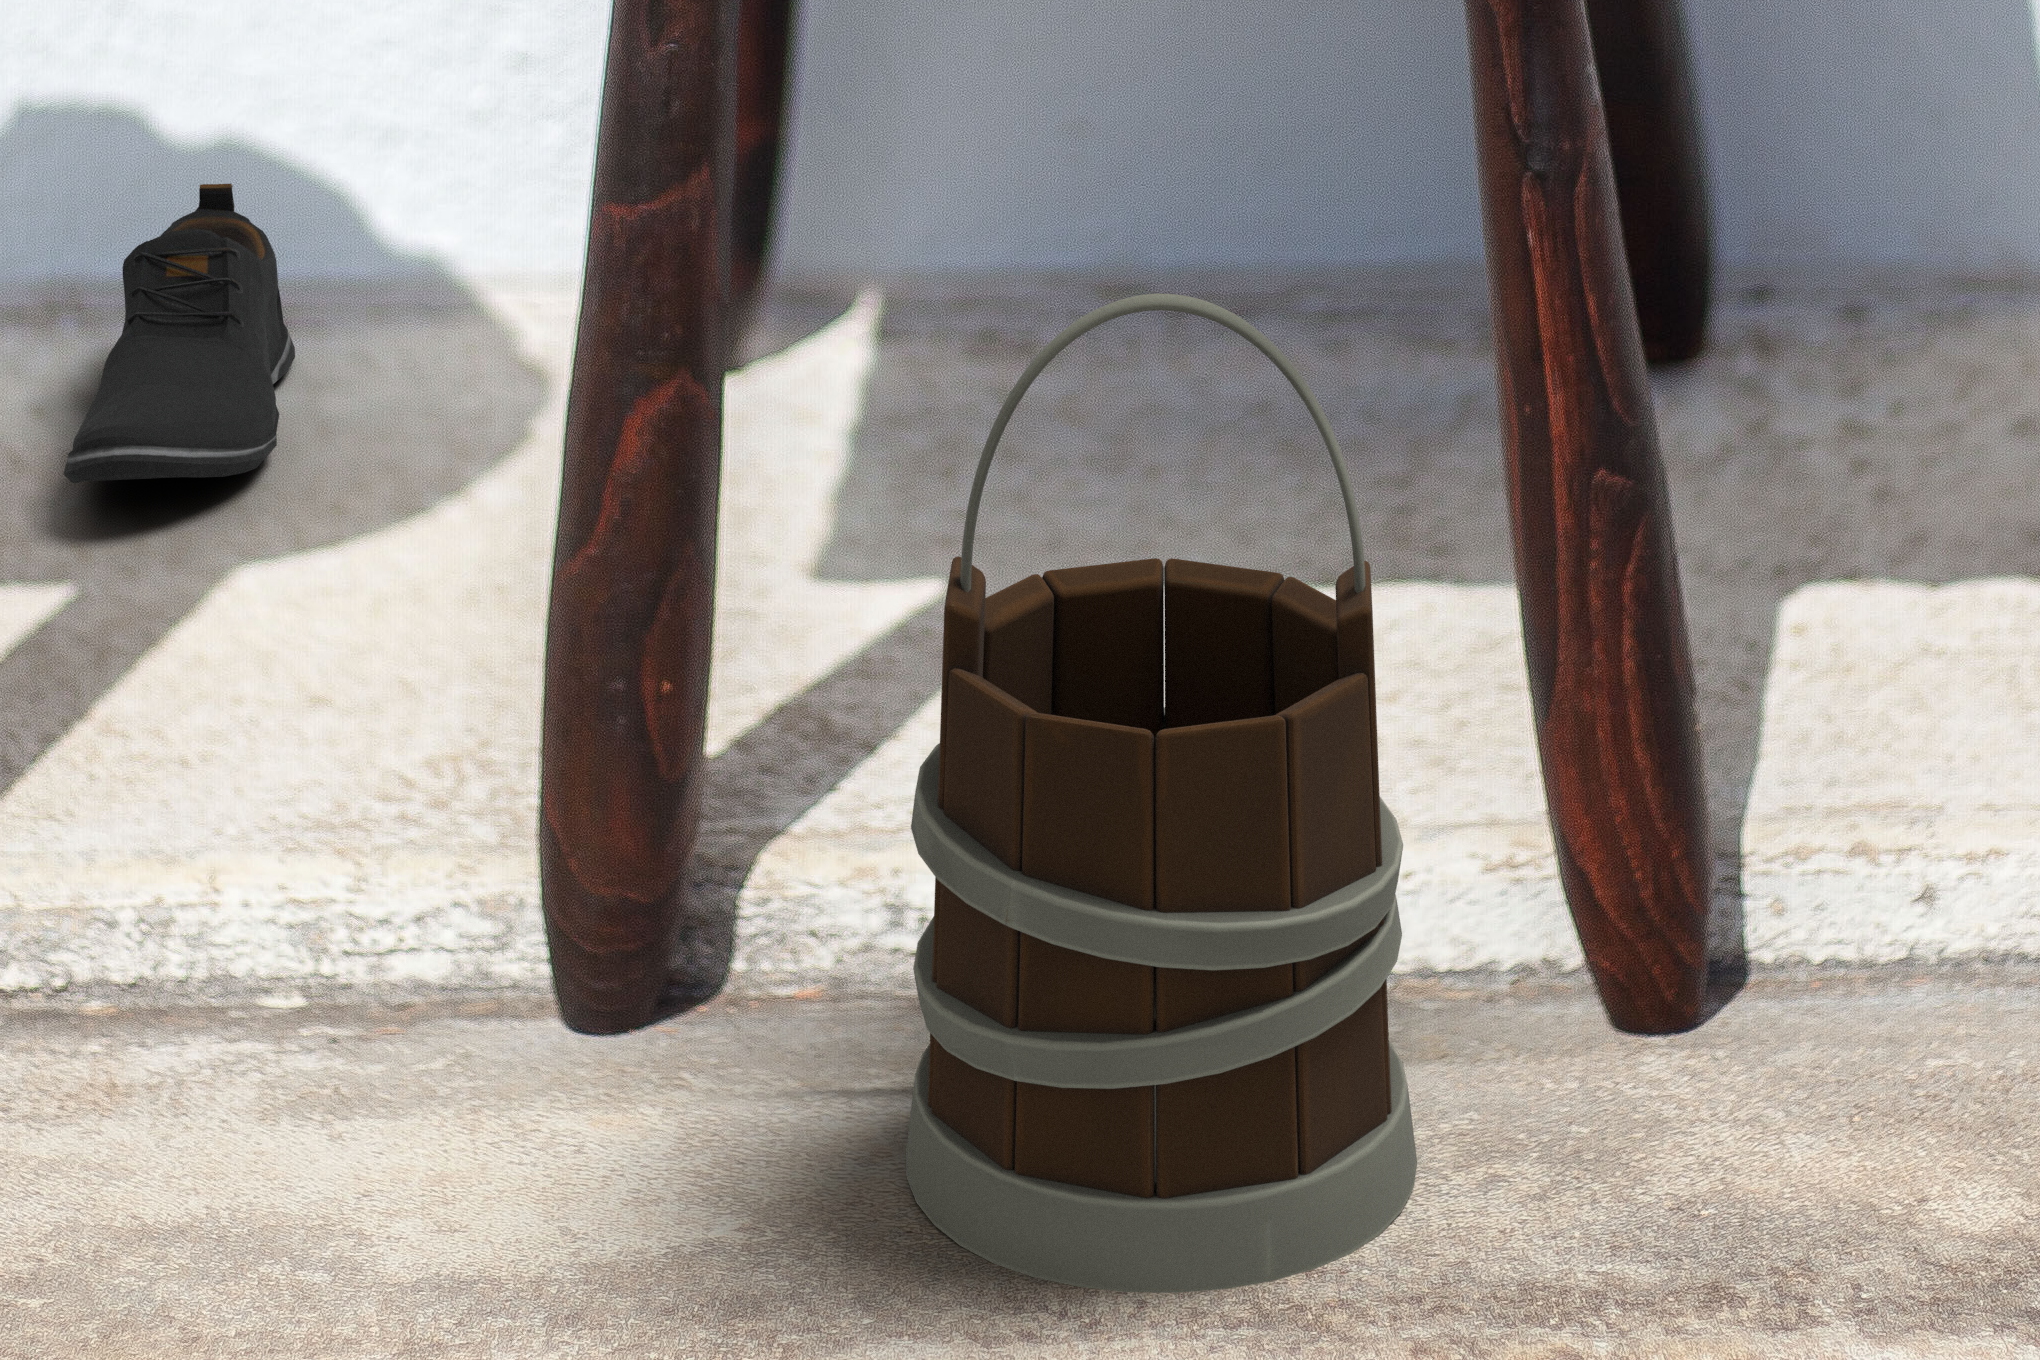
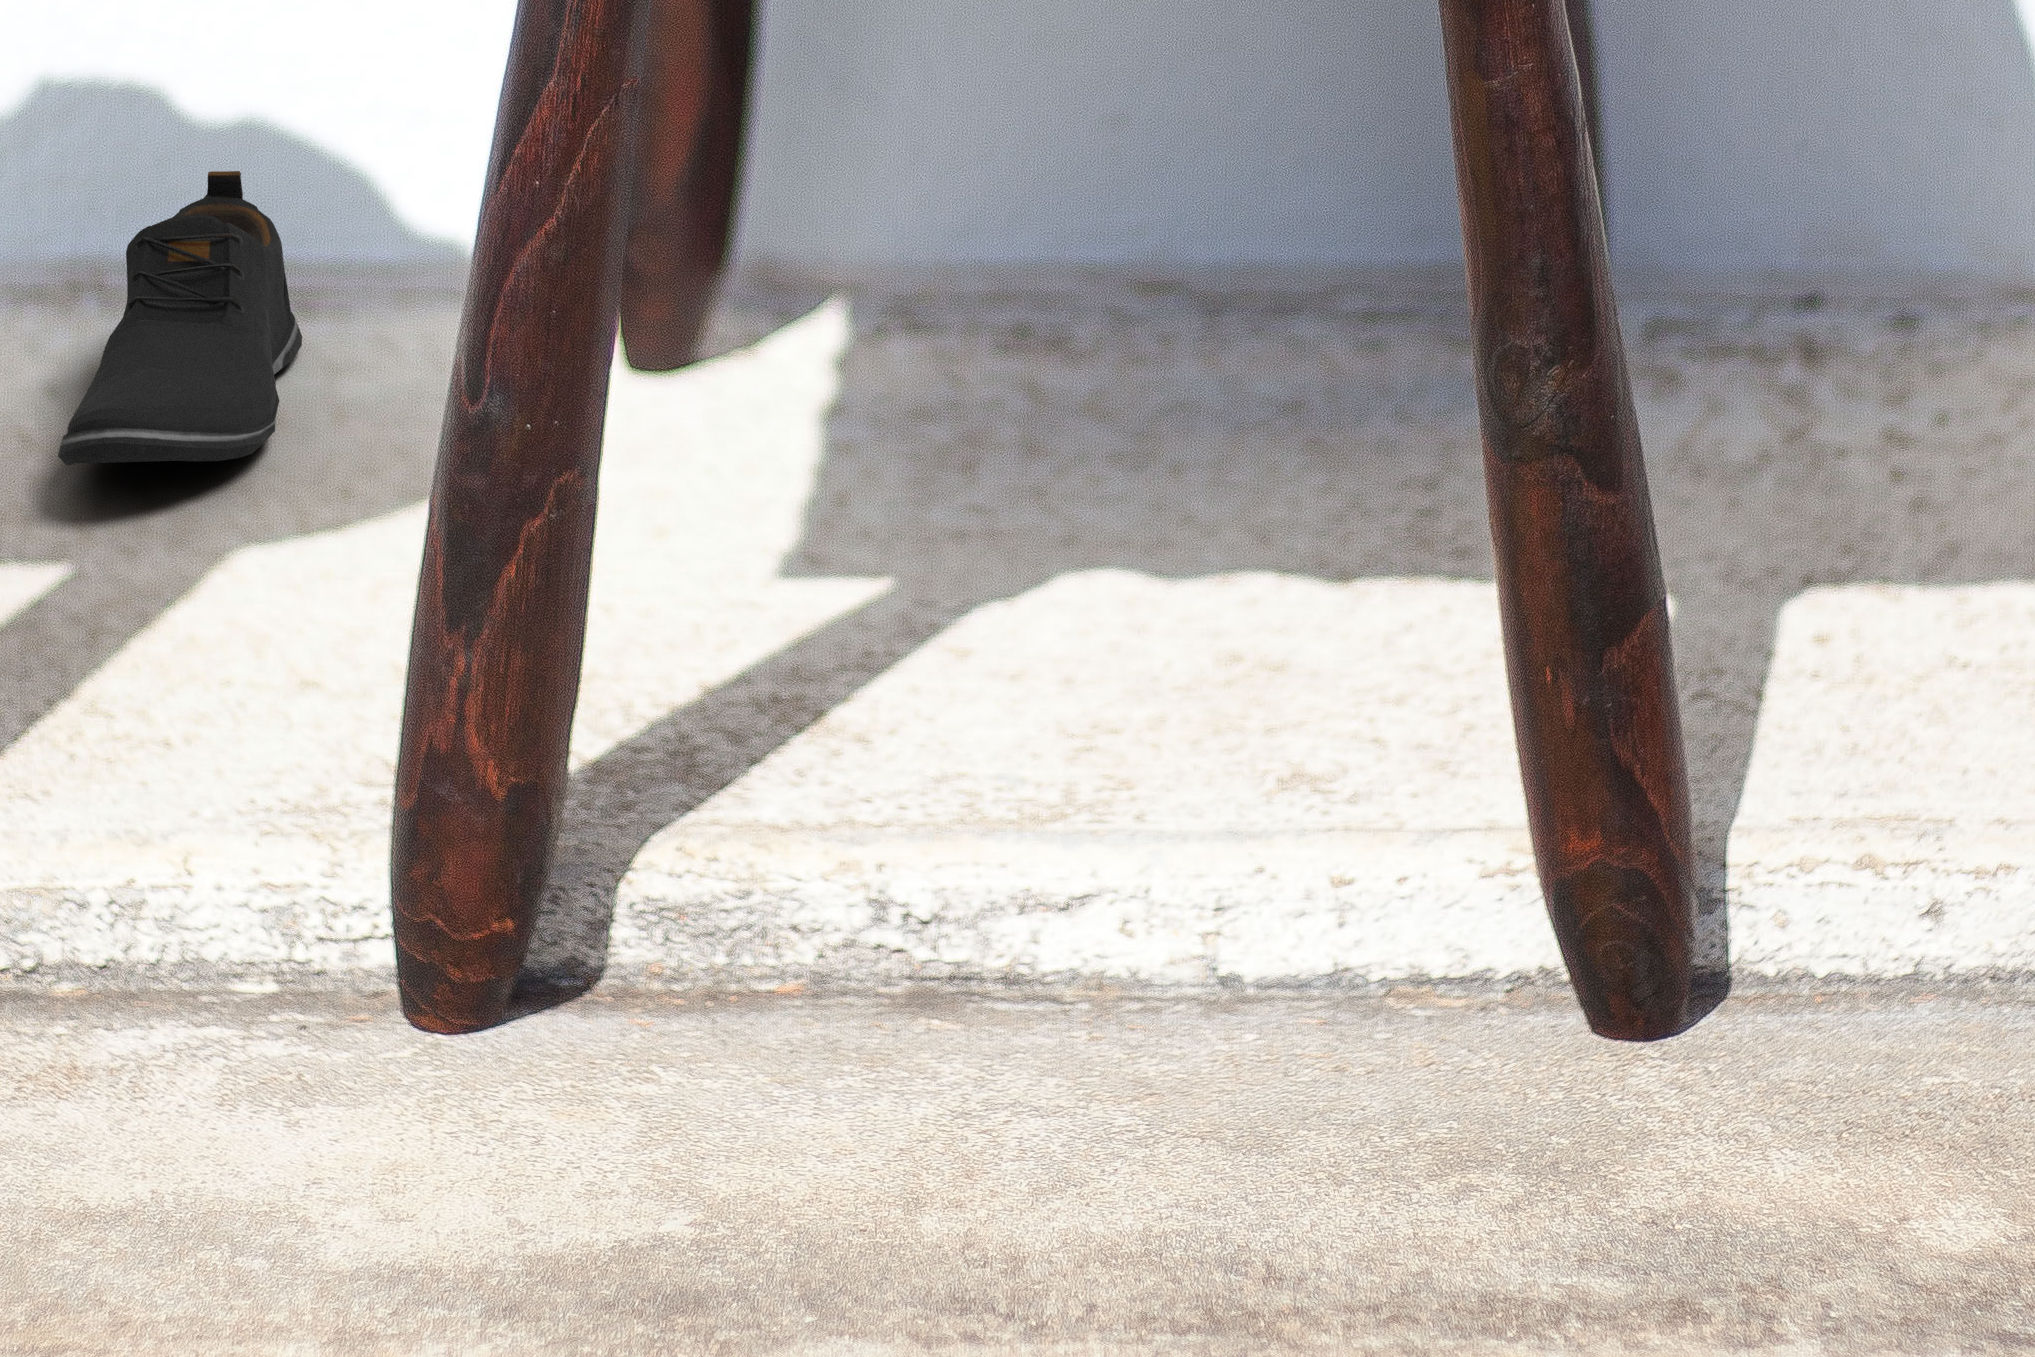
wooden bucket: present [906,294,1417,1293] -> none [856,276,1380,1302]

